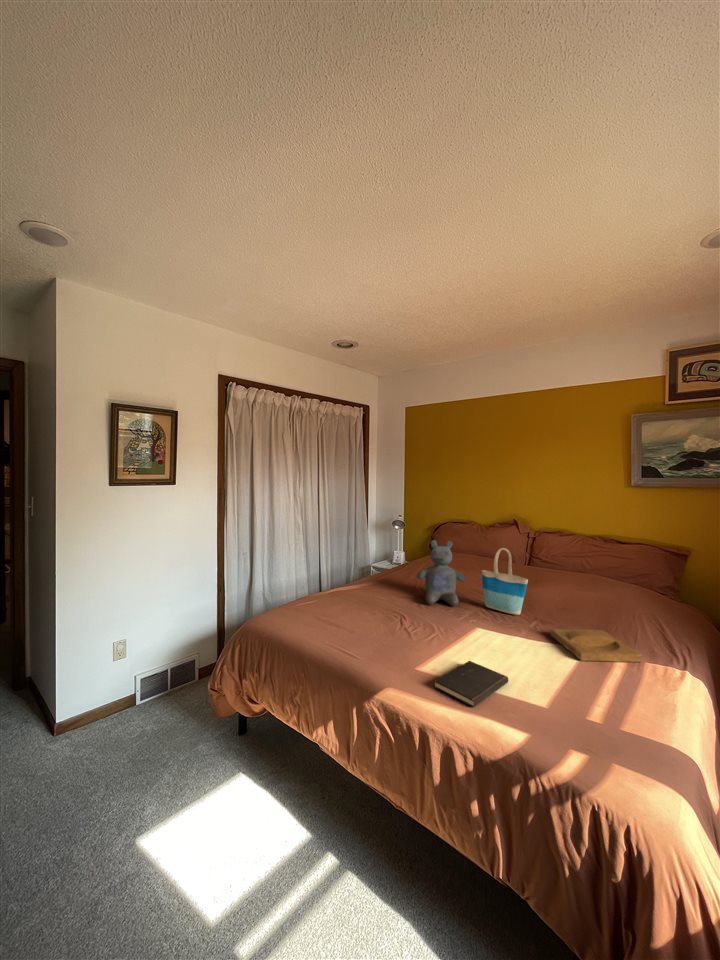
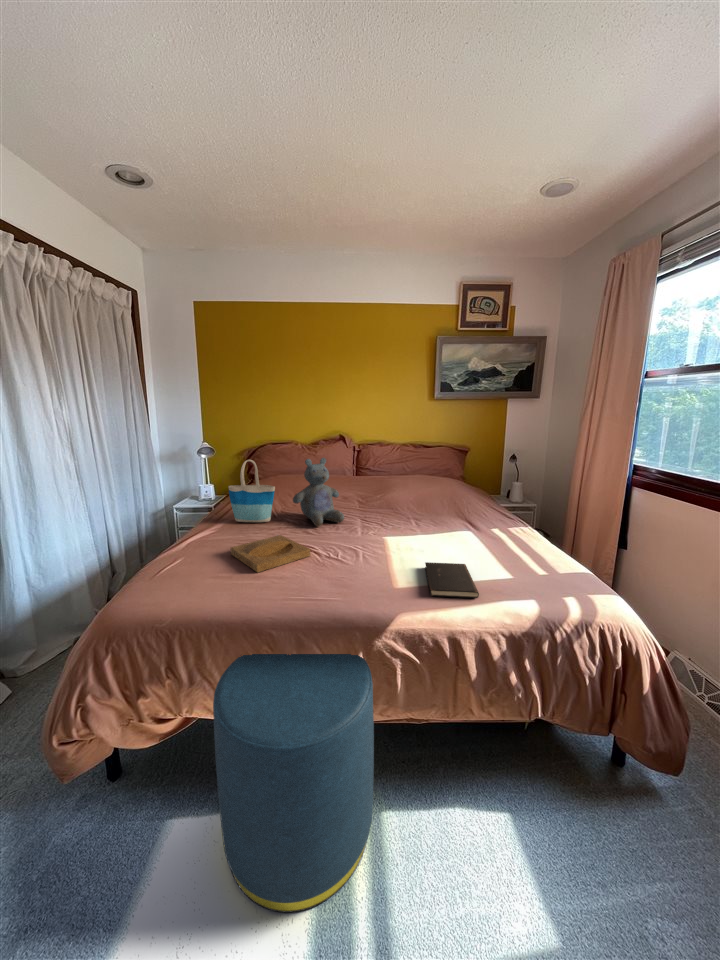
tote bag: present [482,548,528,615] -> present [228,460,275,522]
tray: present [551,629,642,662] -> present [231,535,311,572]
ottoman: none [239,673,360,889] -> present [213,654,374,913]

